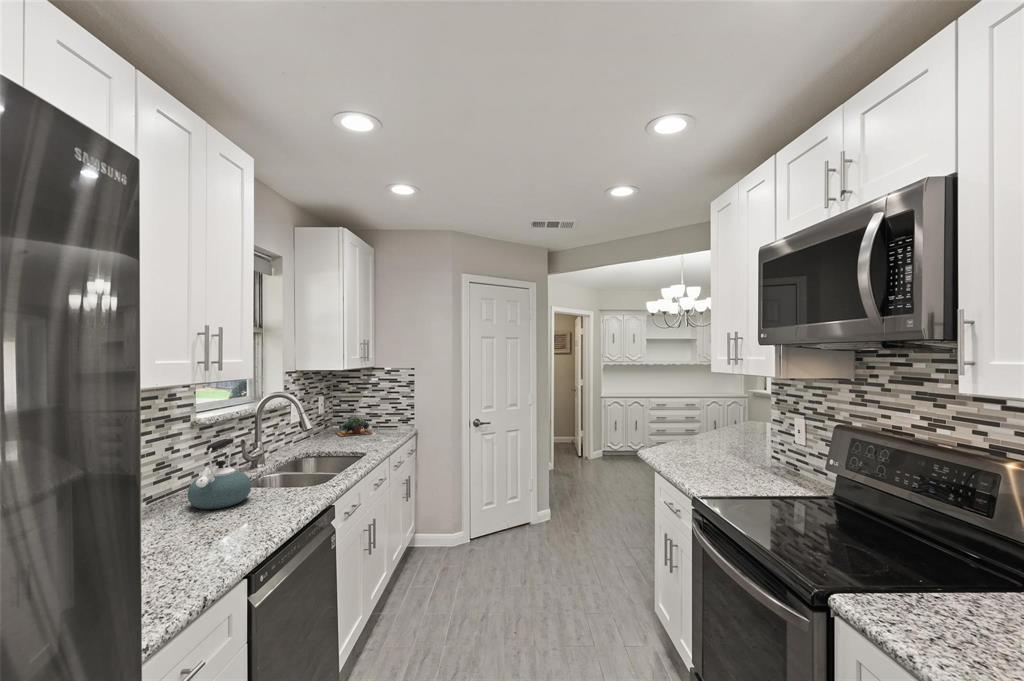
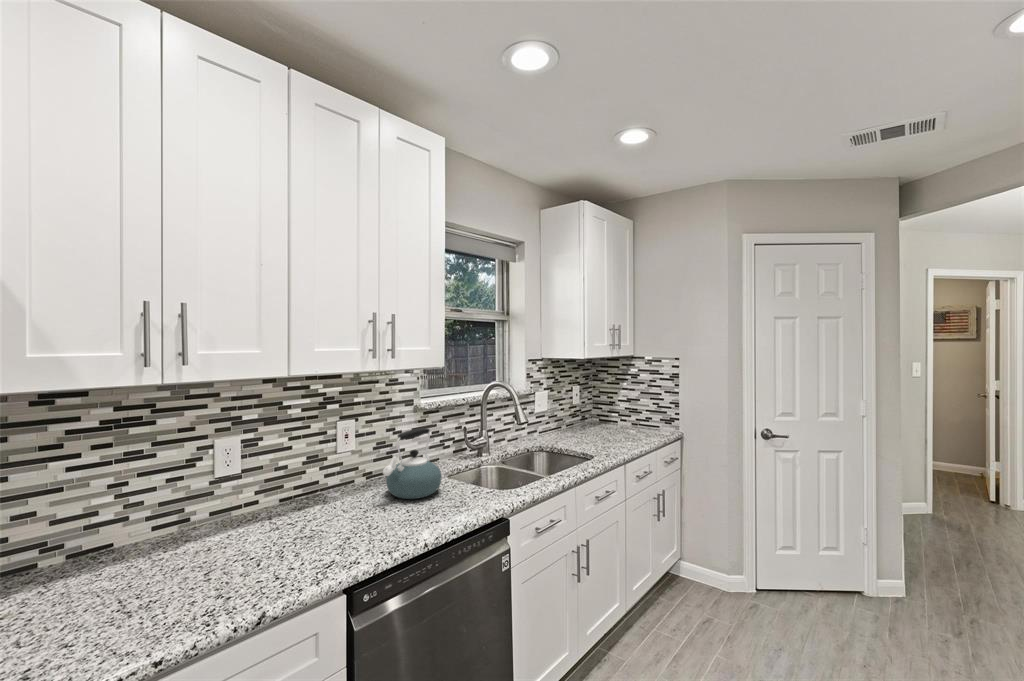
succulent plant: present [335,416,372,437] -> none [586,410,624,433]

